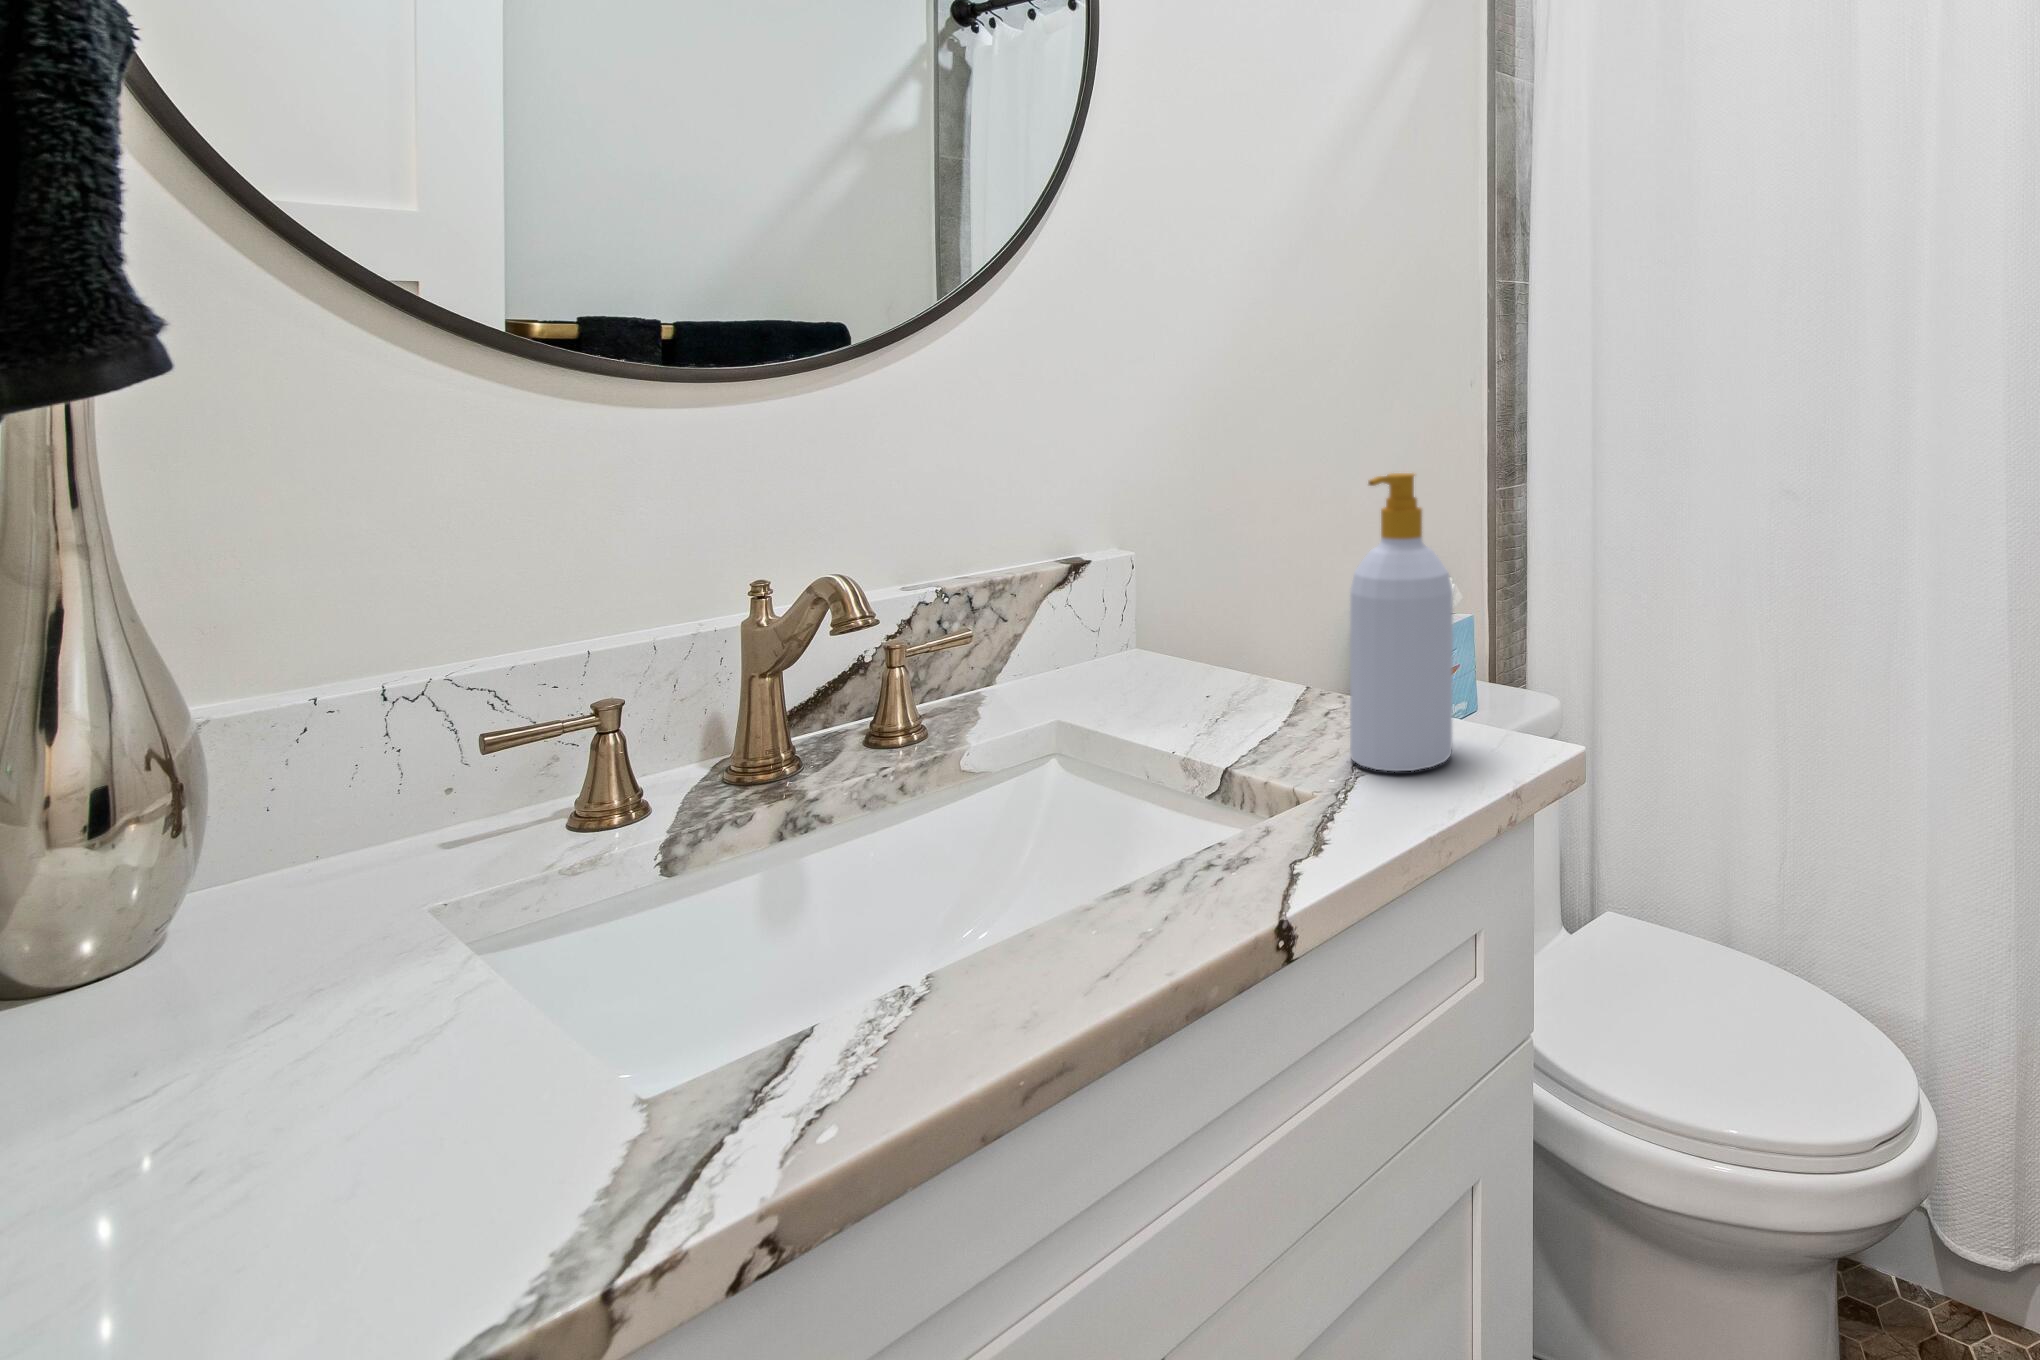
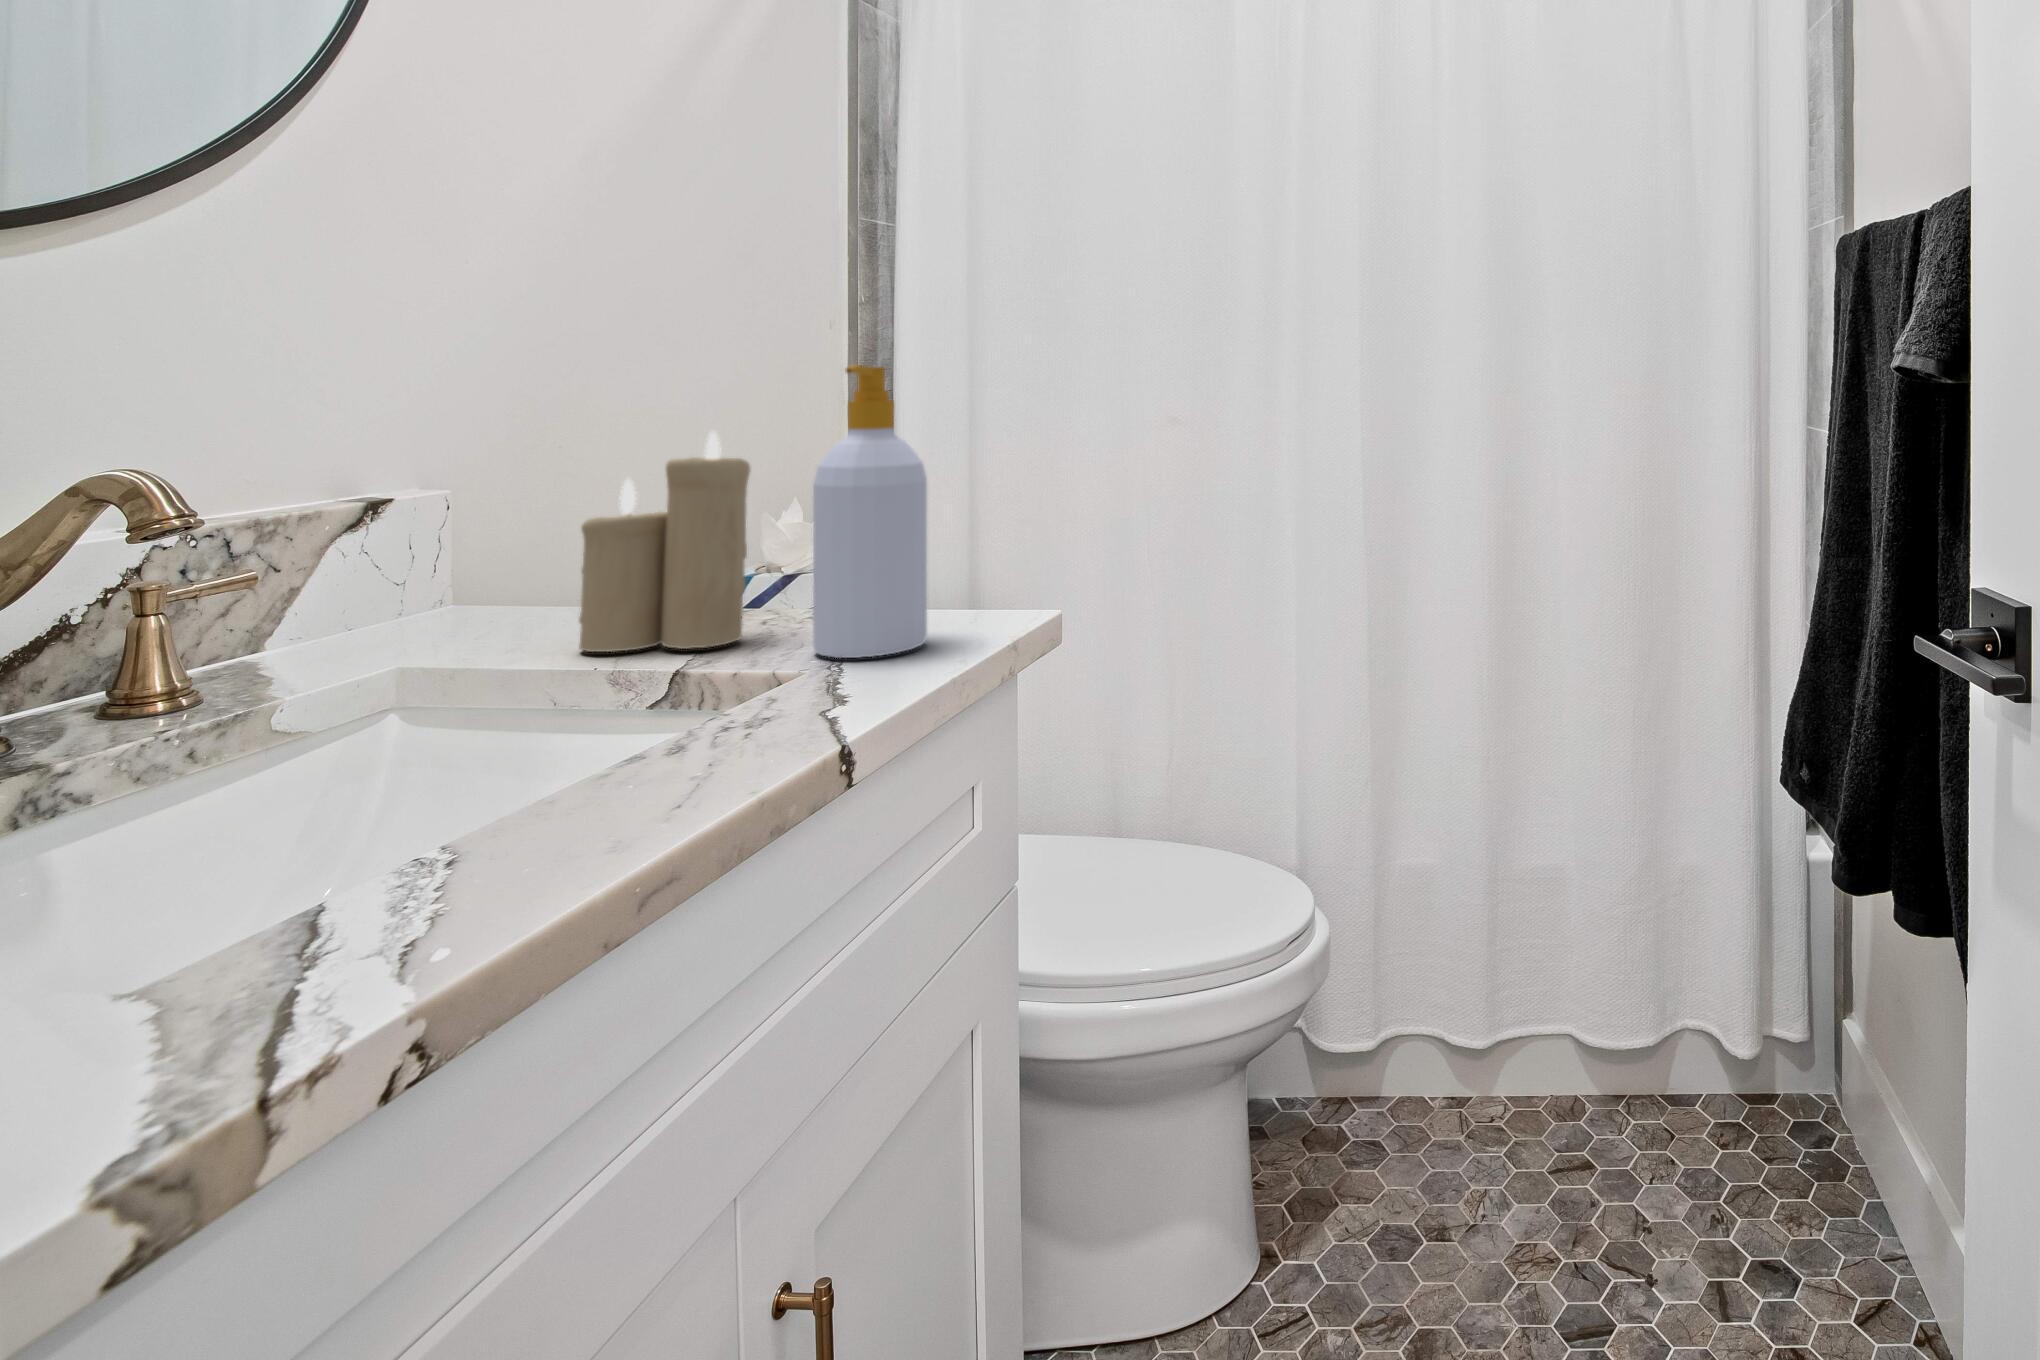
candle: none [1186,526,1316,732] -> present [579,432,750,652]

